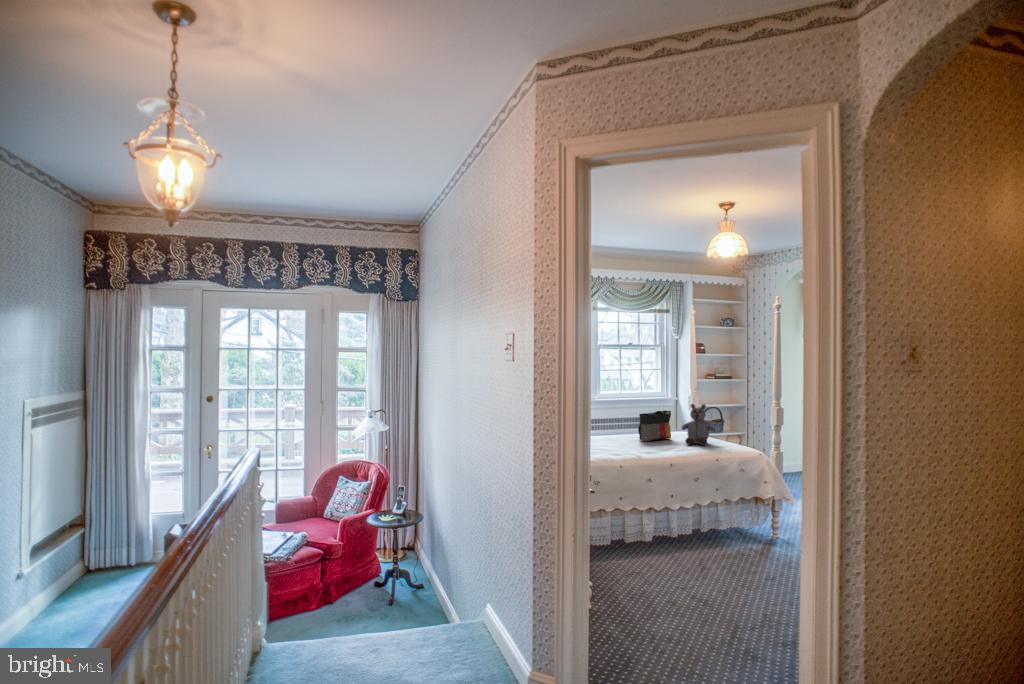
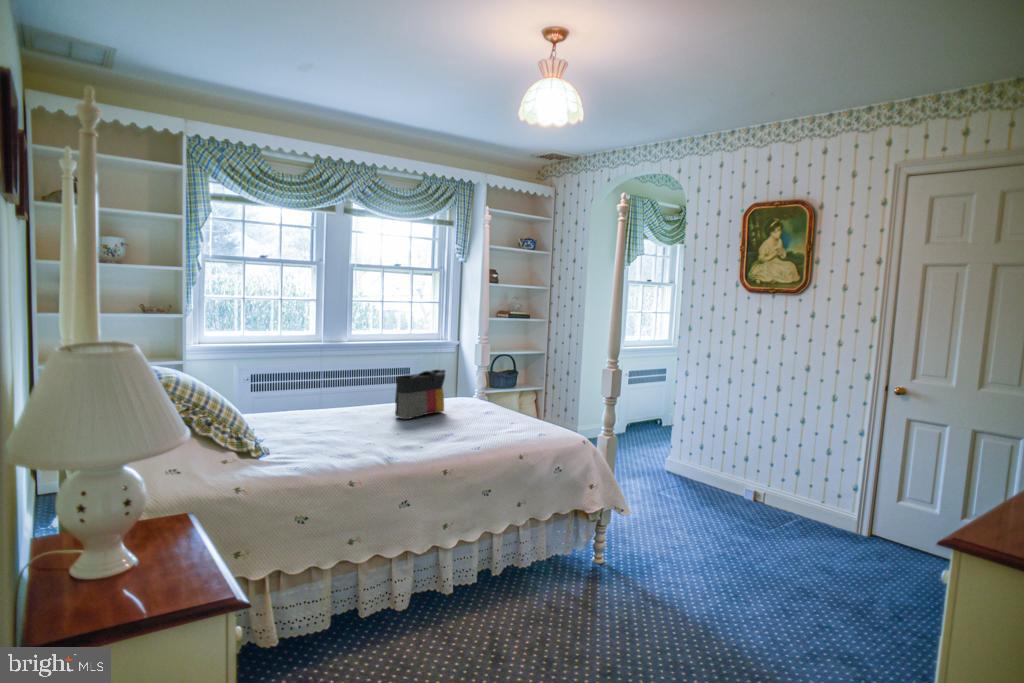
stuffed bear: present [682,404,715,446] -> none [460,361,509,427]

